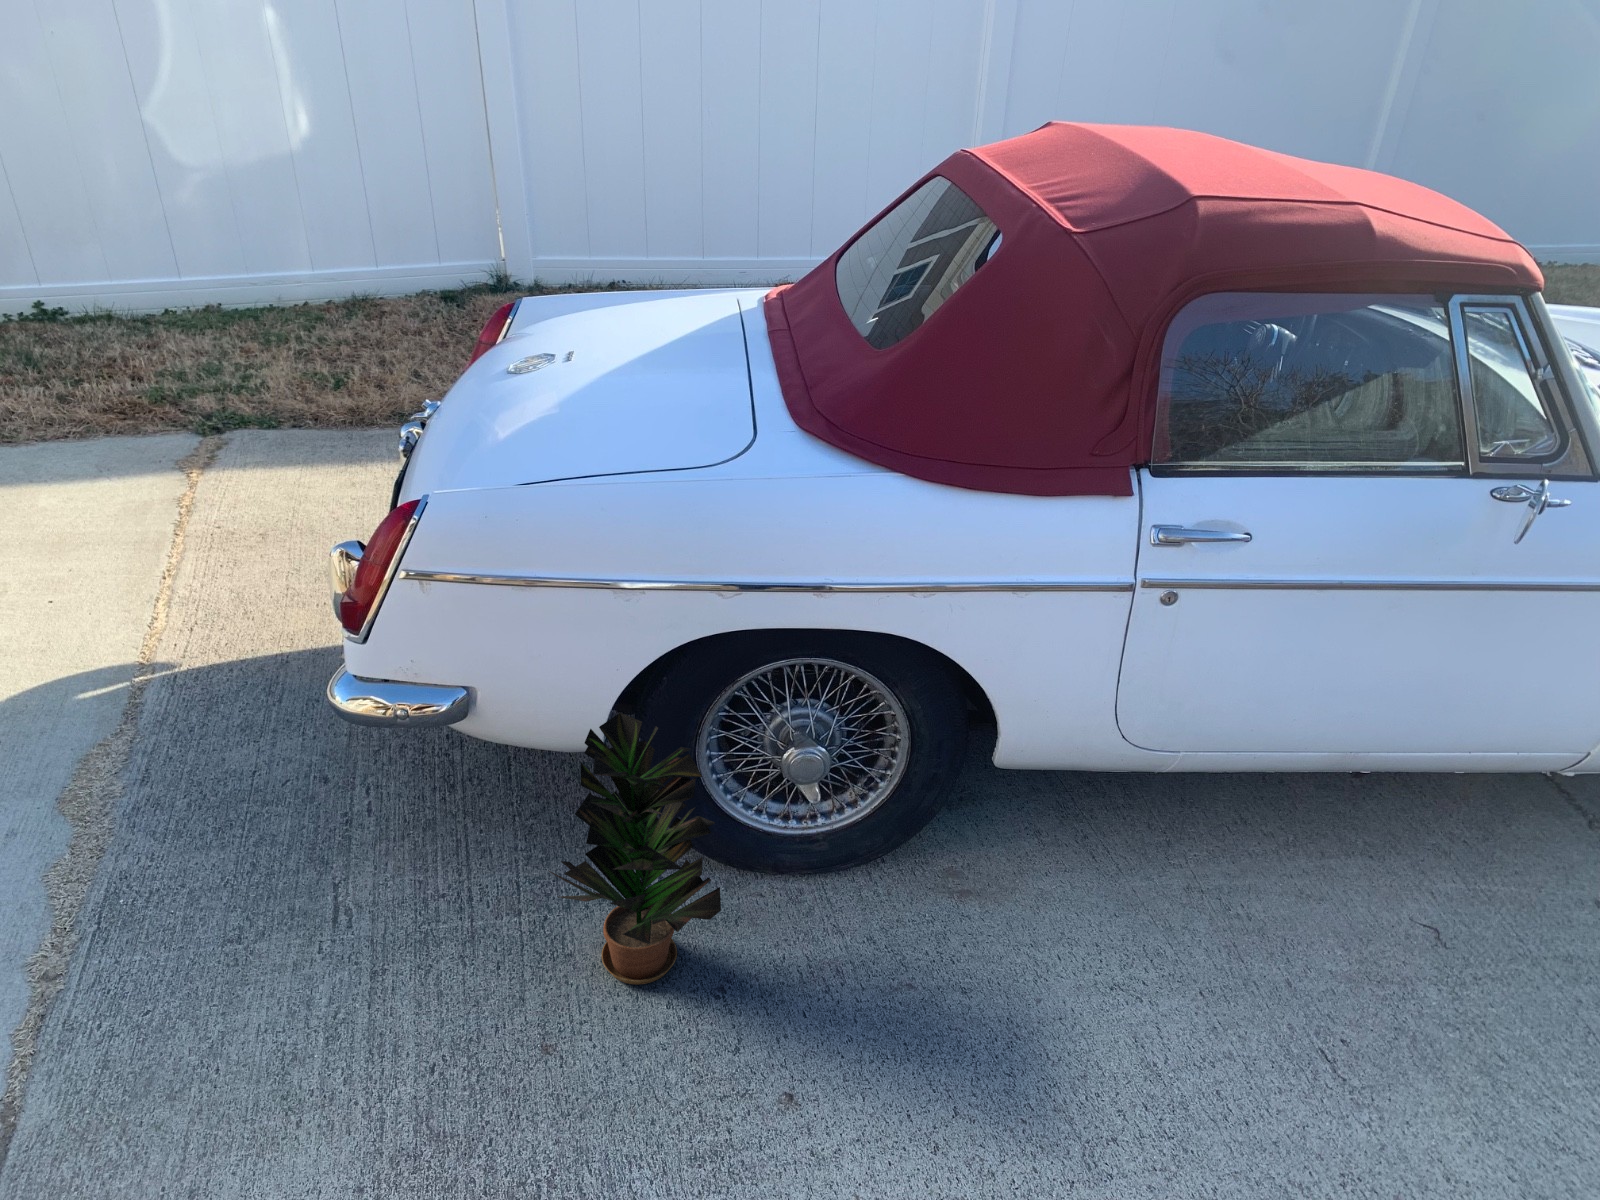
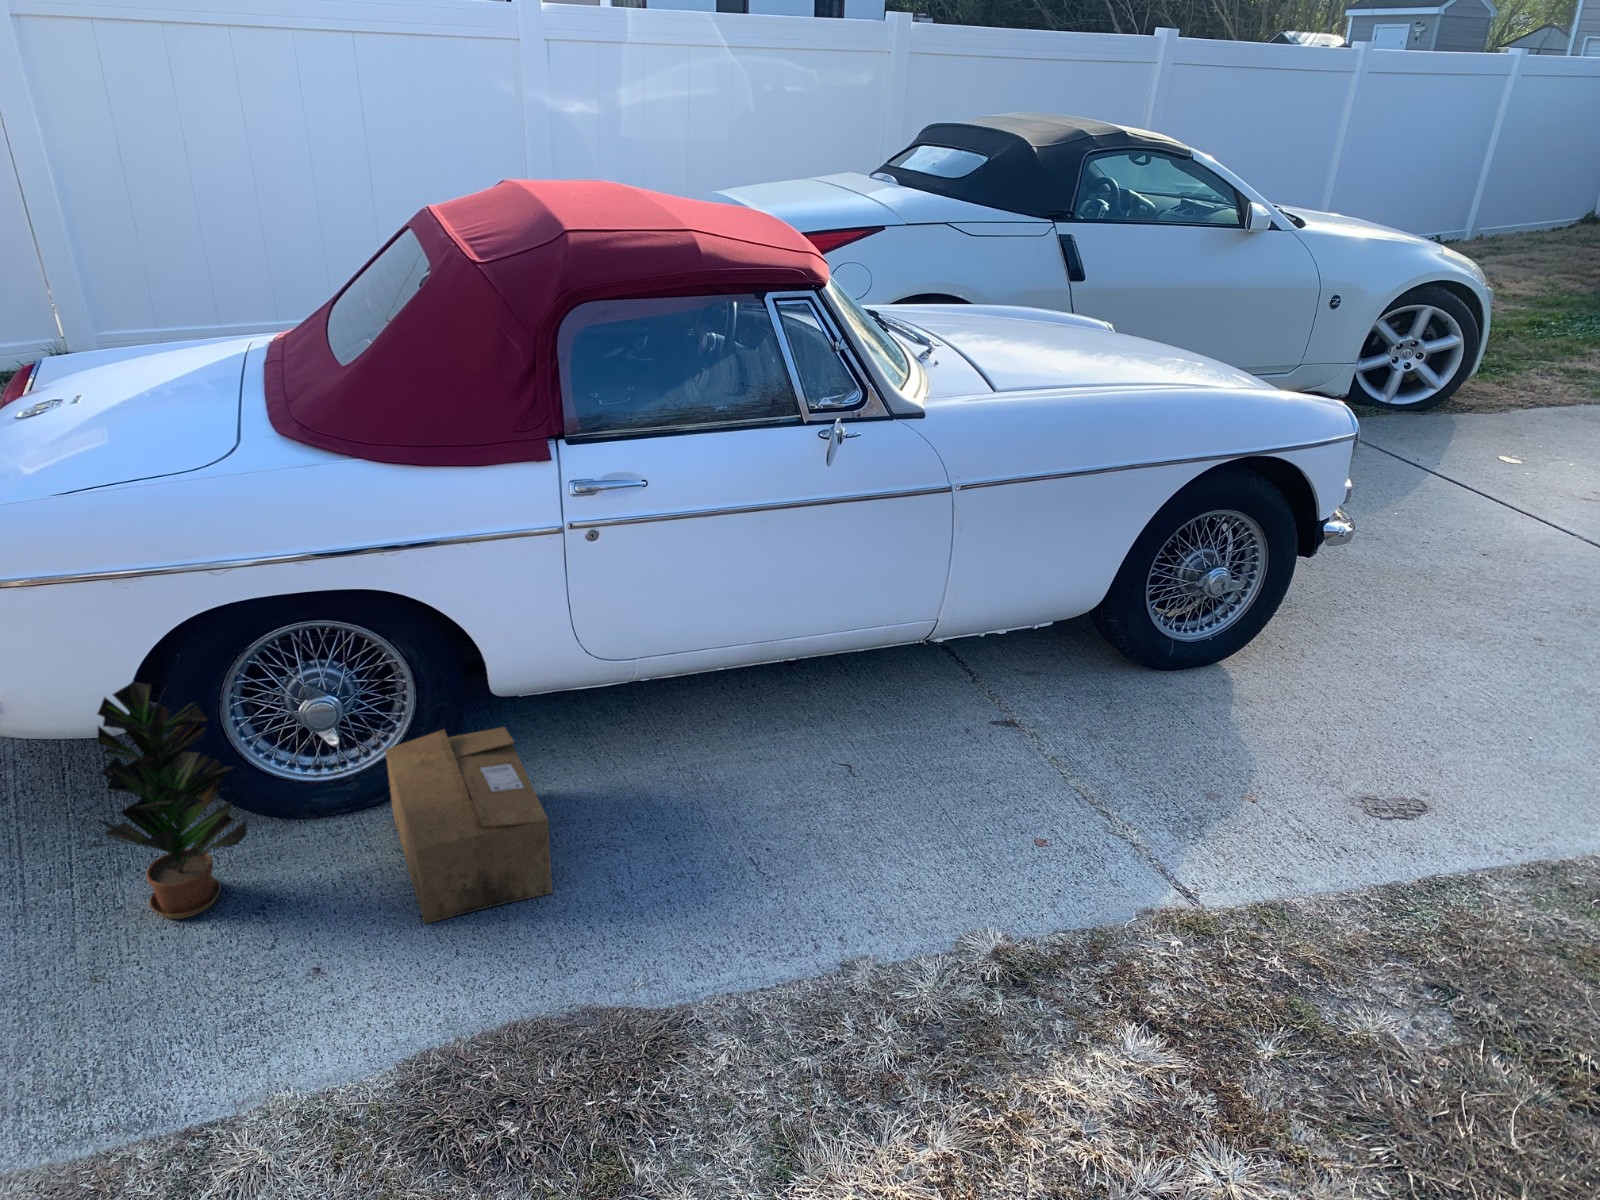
cardboard box: none [861,800,1078,1053] -> present [386,727,553,924]

